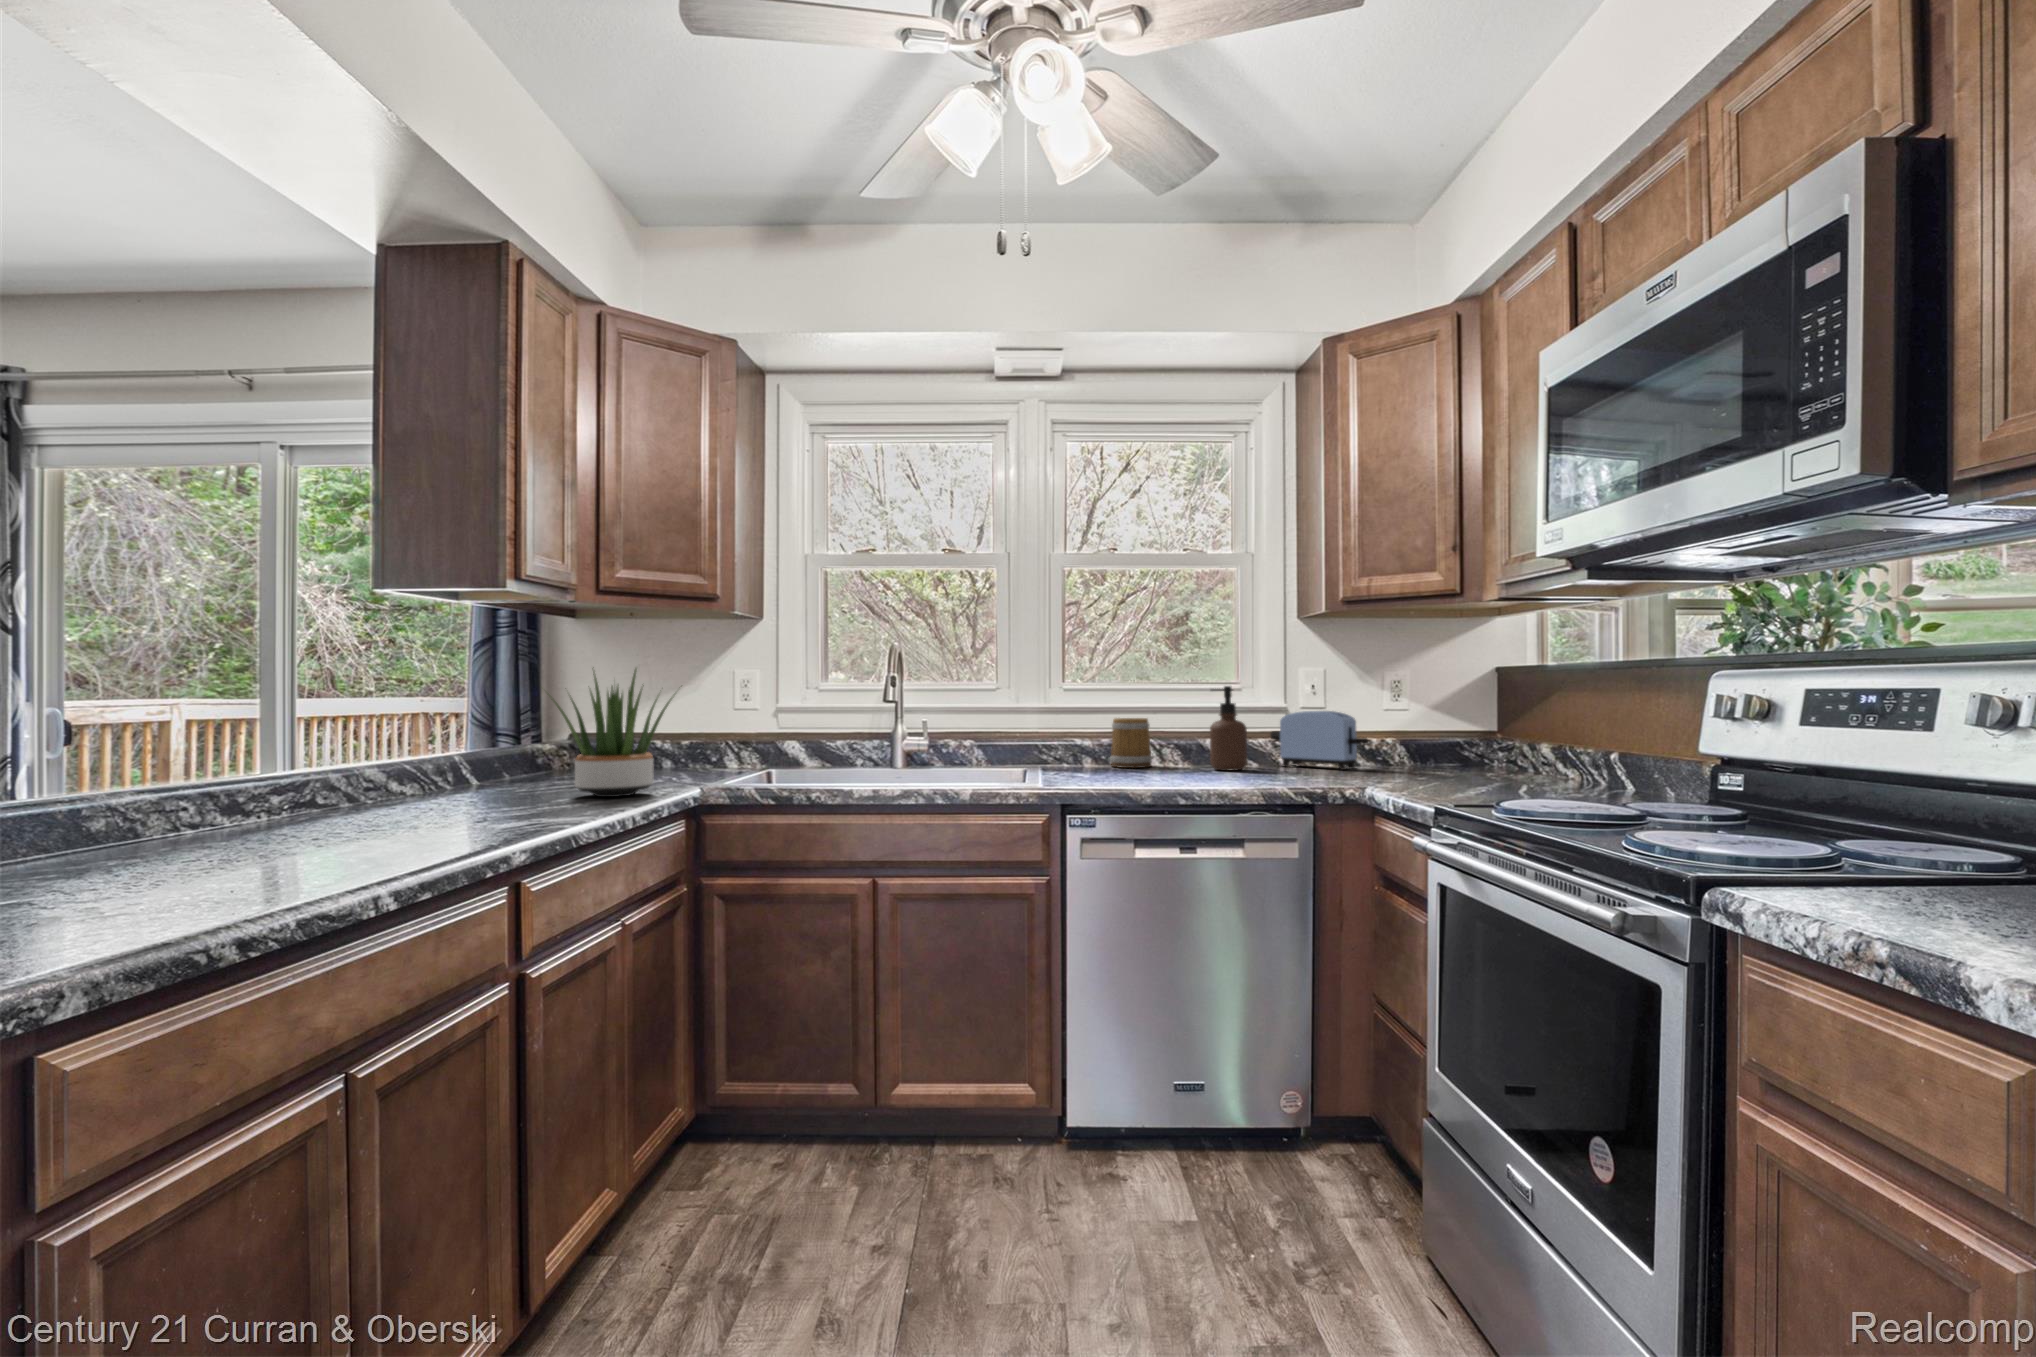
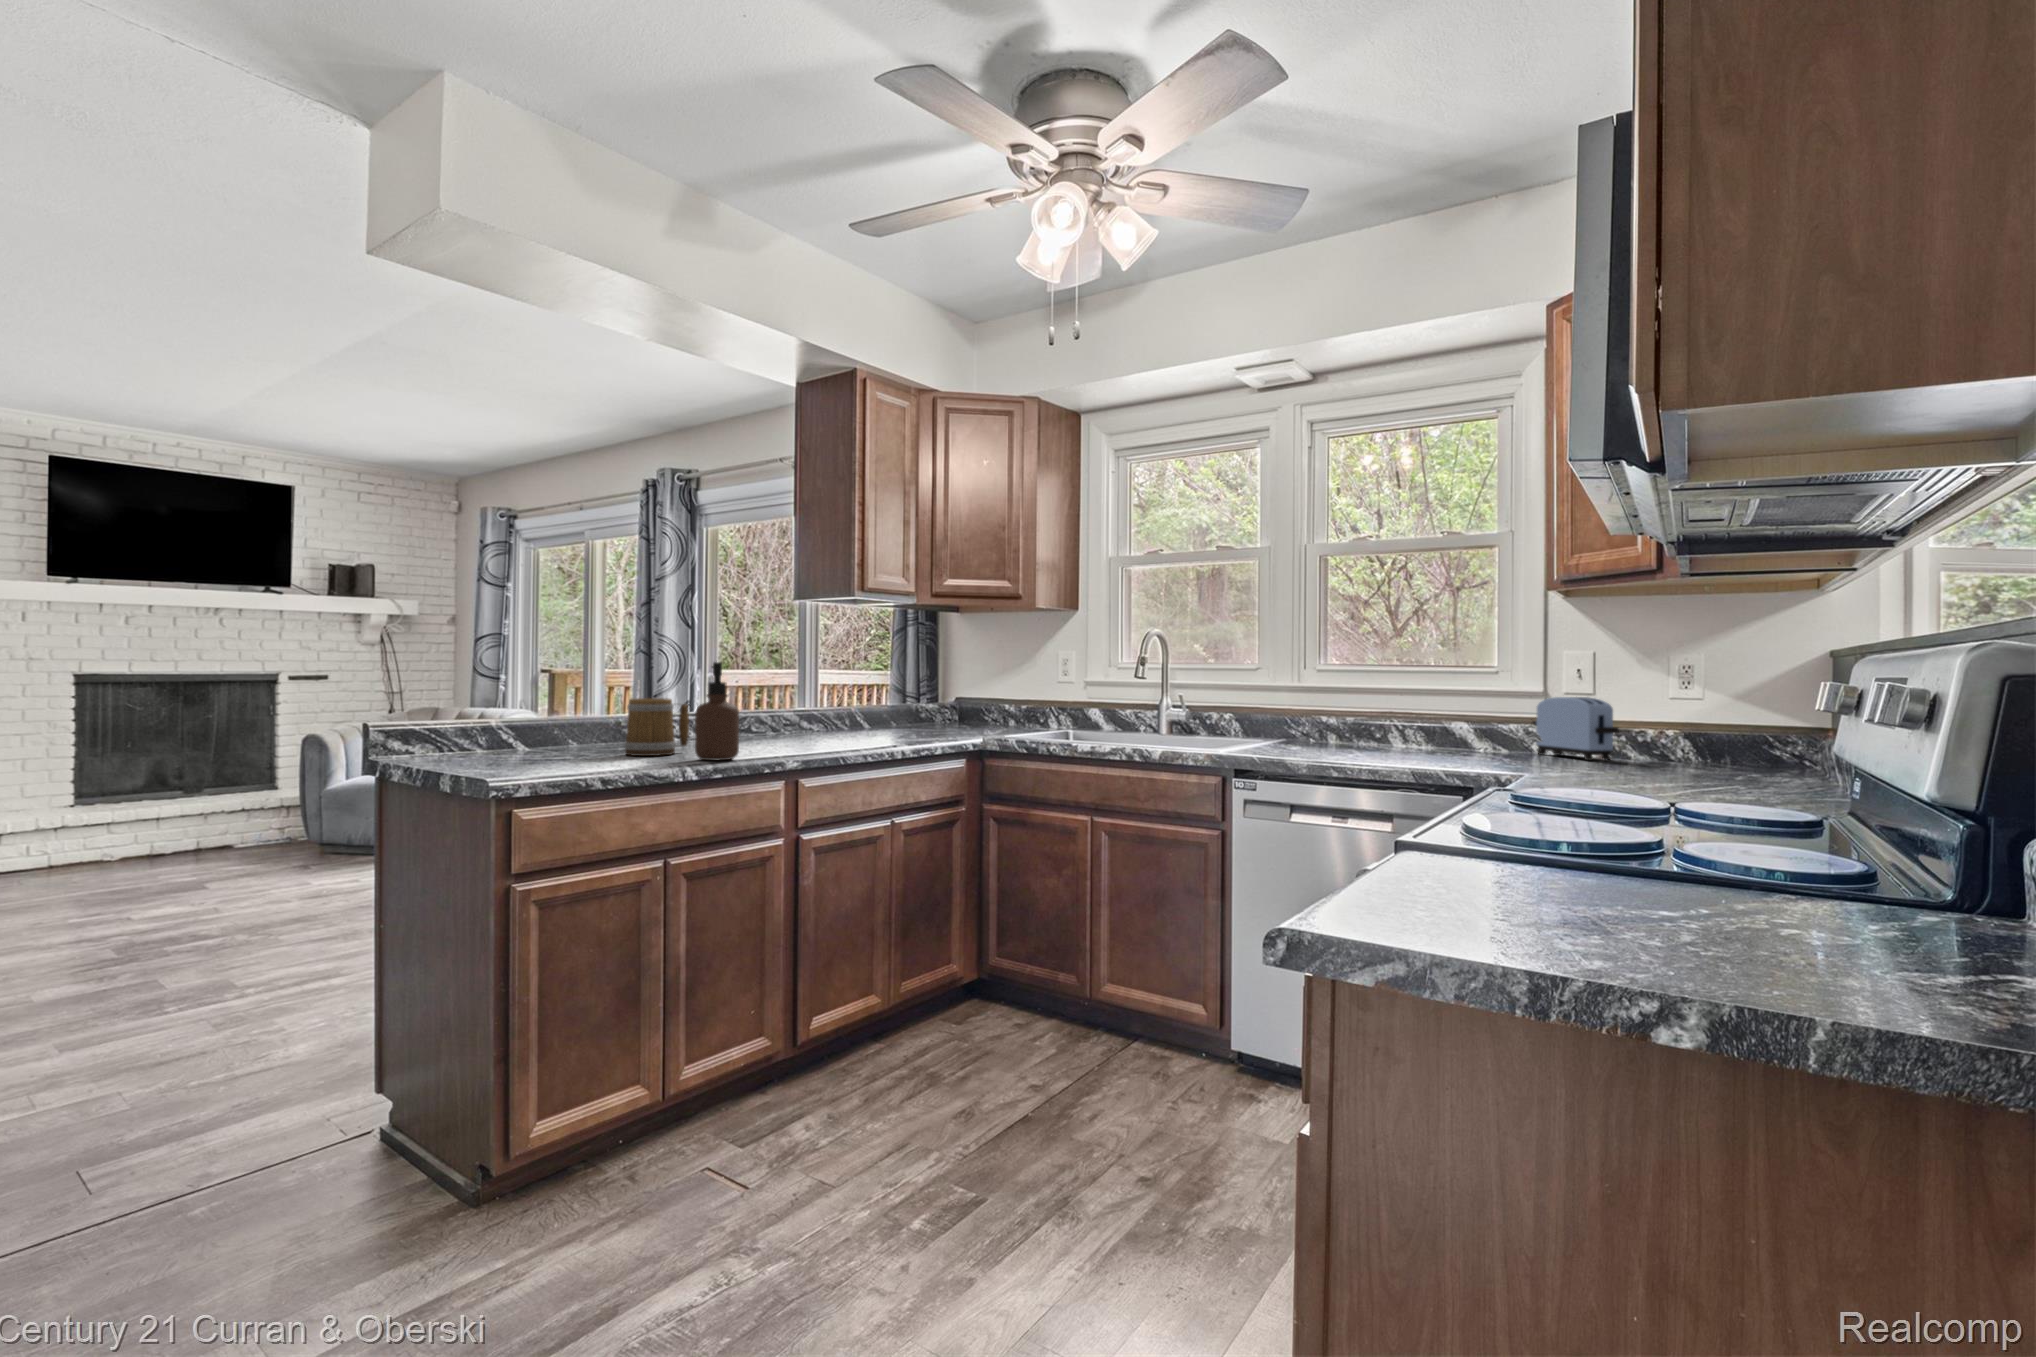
potted plant: present [549,669,673,797] -> none [872,649,970,740]
soap dispenser: present [1210,686,1247,771] -> present [695,662,739,761]
mug: present [1110,718,1152,768] -> present [625,698,689,756]

